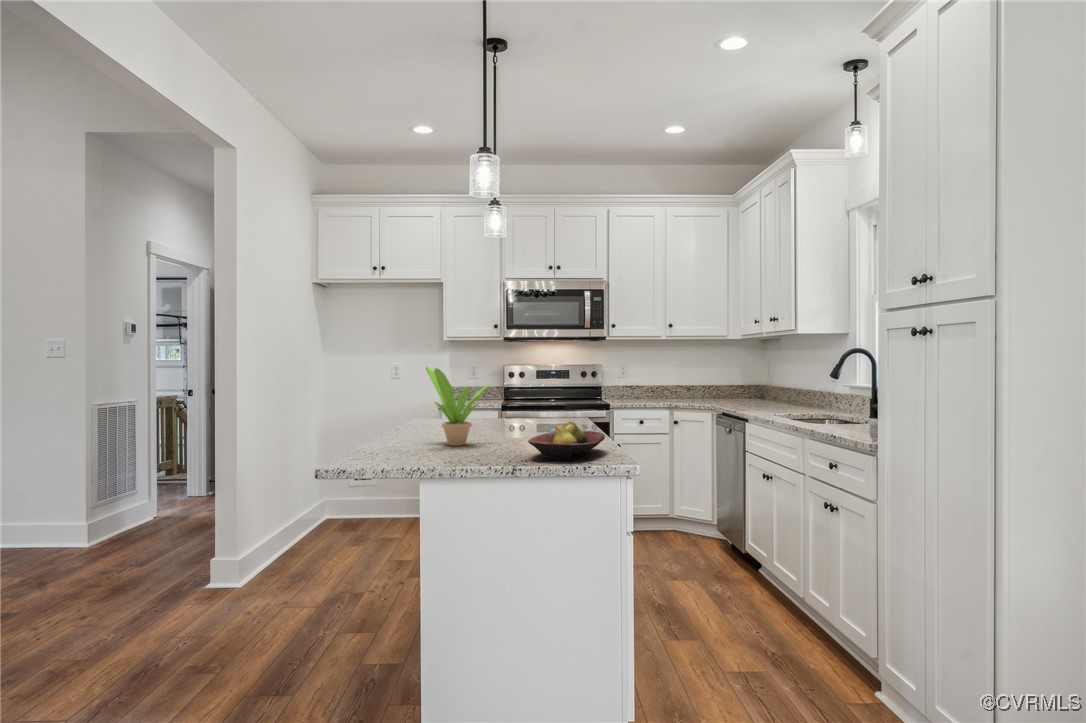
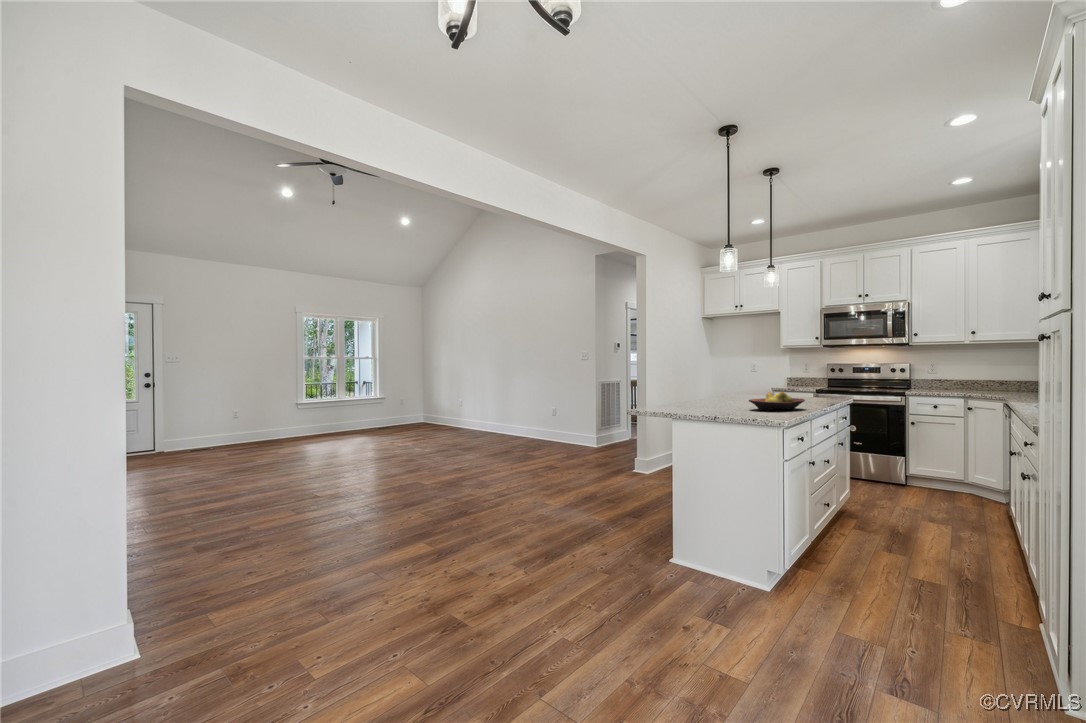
potted plant: present [426,367,489,446] -> none [714,362,752,404]

